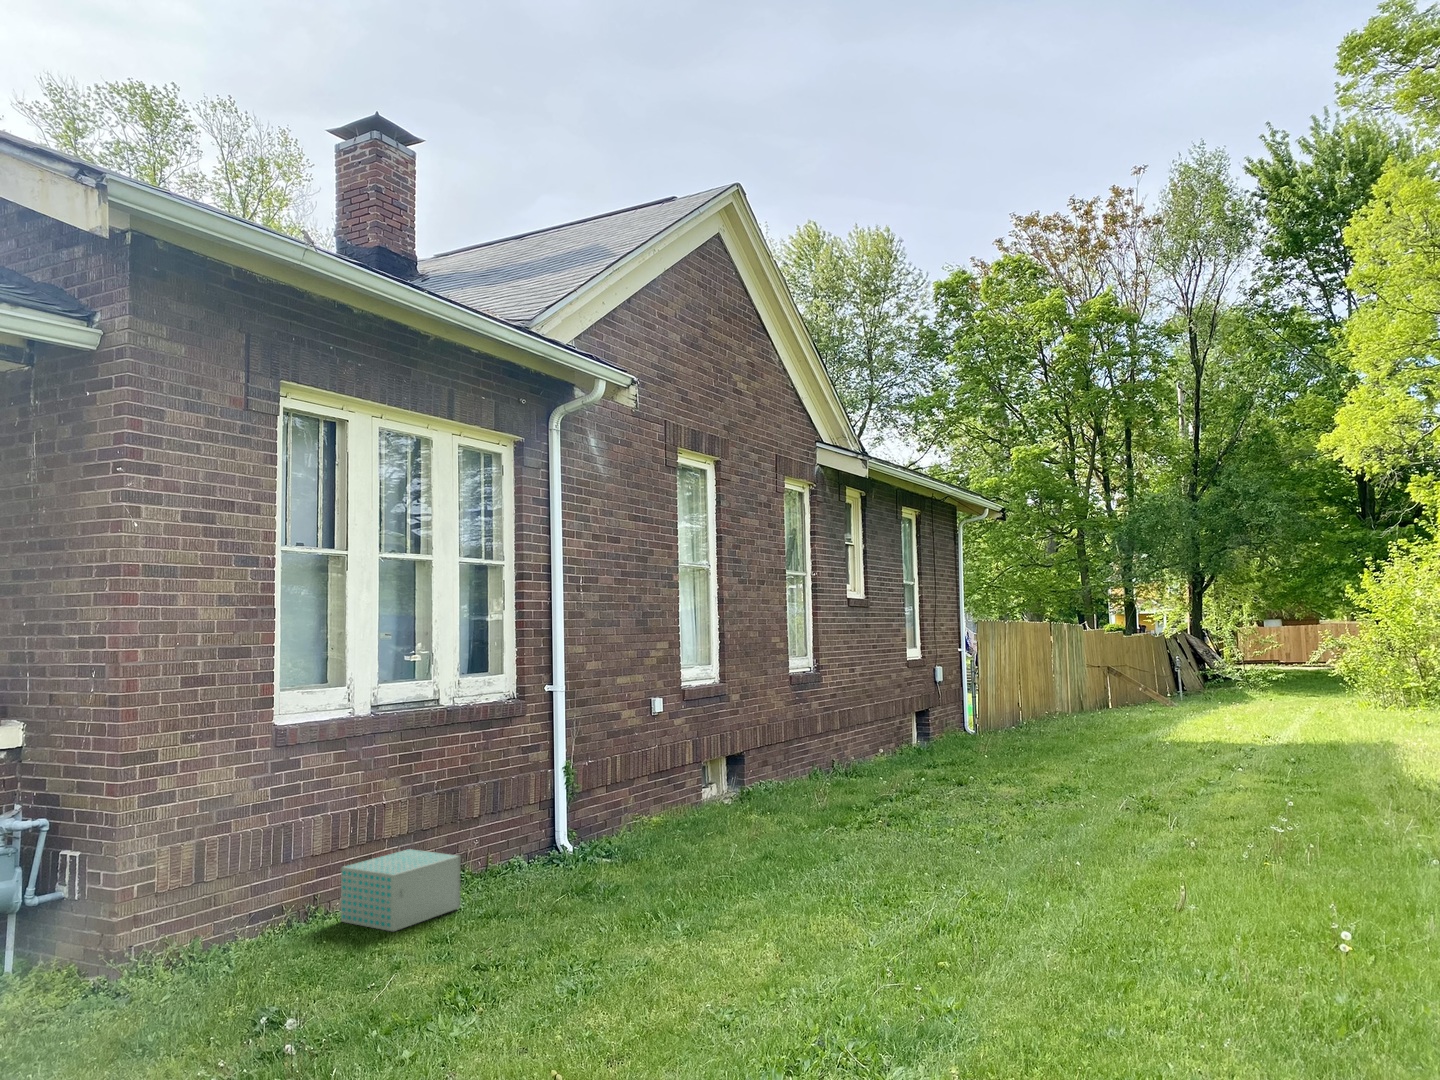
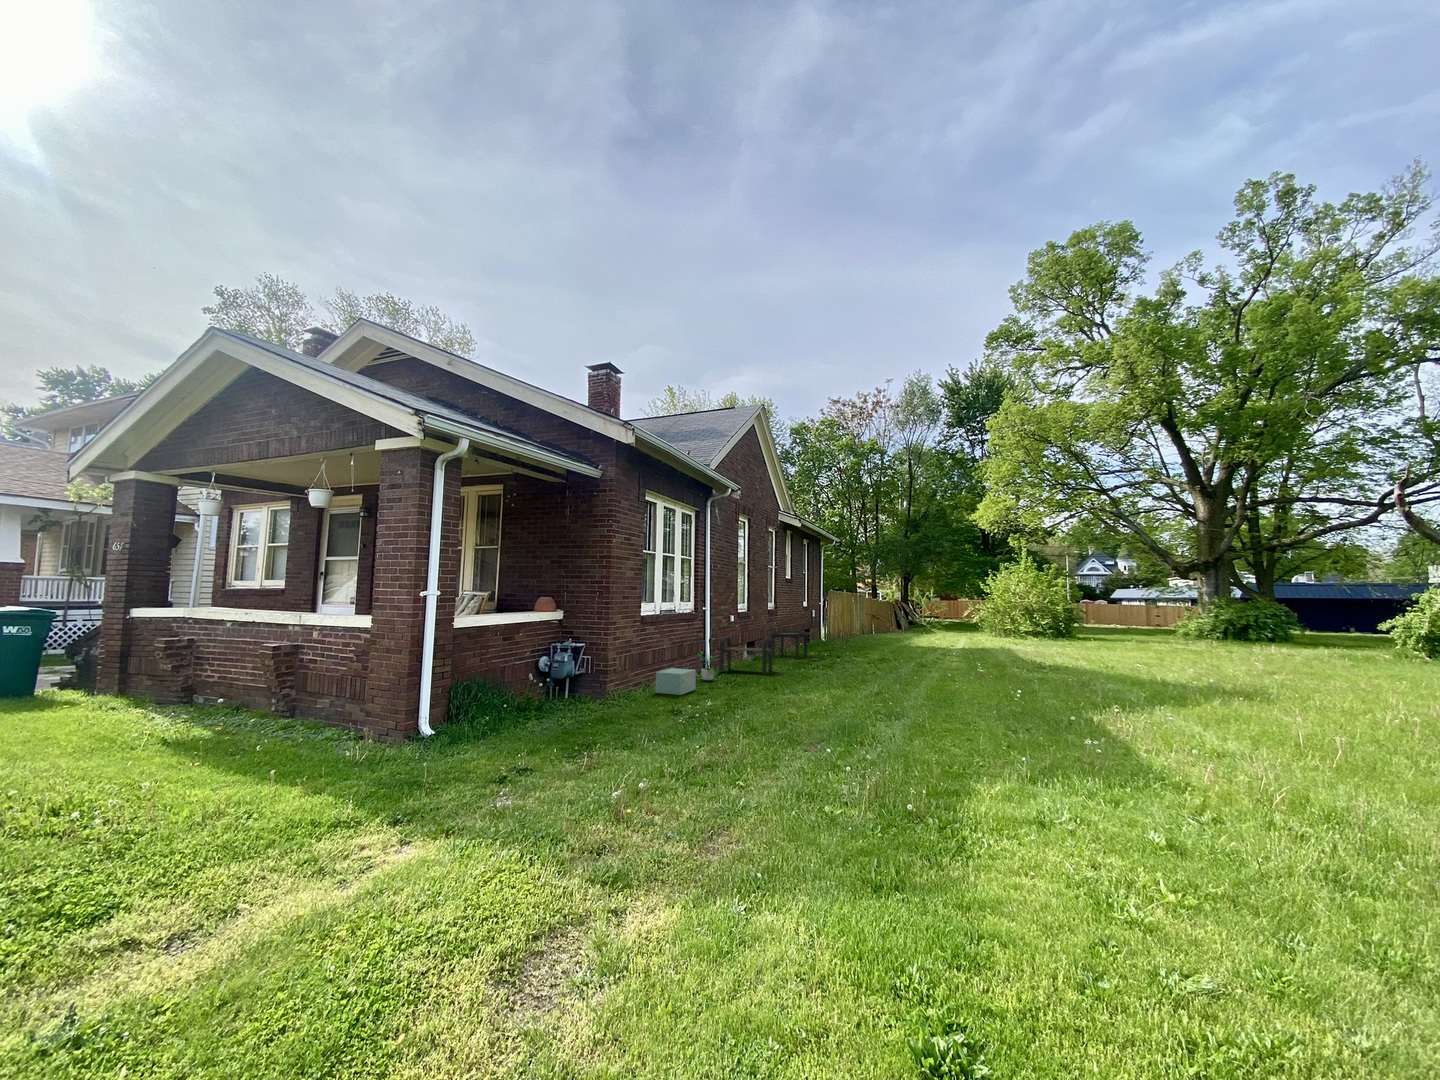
round table: none [792,718,890,787] -> present [769,631,810,659]
bench: none [613,745,747,845] -> present [719,636,772,675]
potted plant: none [519,777,581,869] -> present [698,652,717,681]

